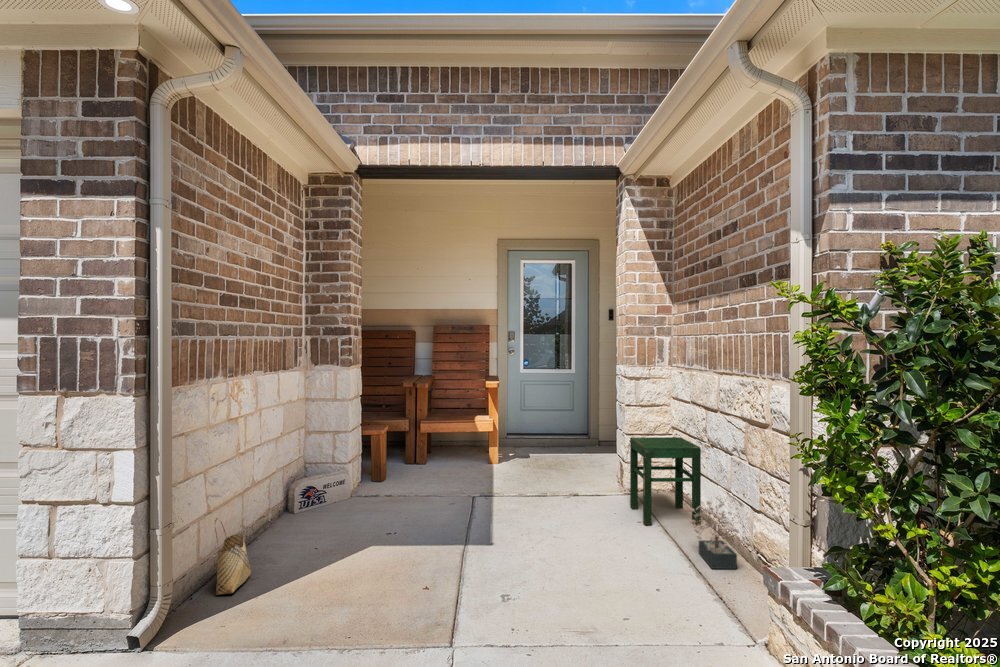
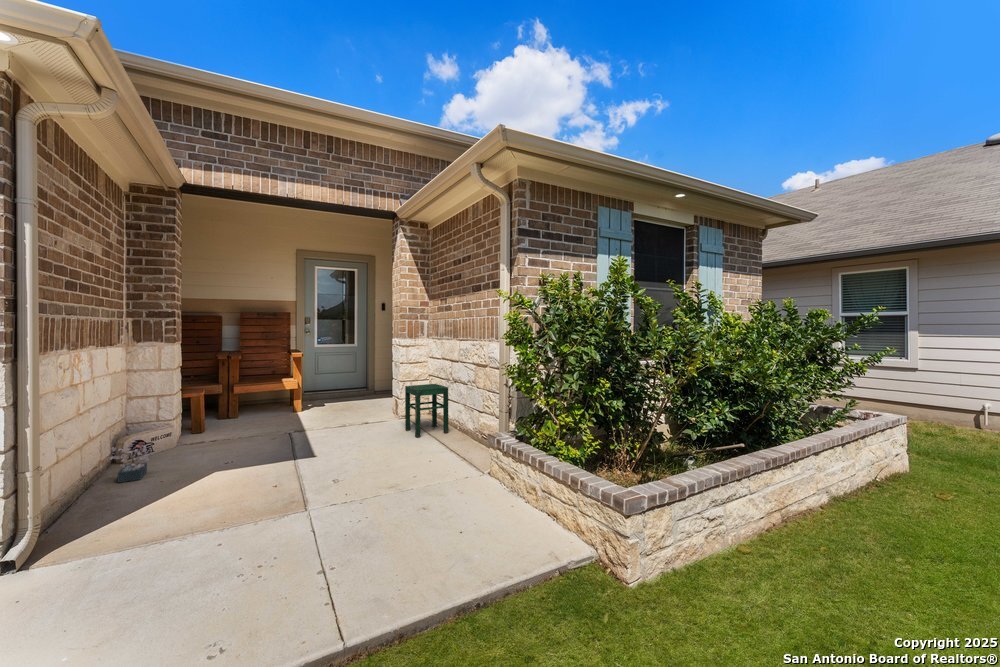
decorative plant: present [688,501,744,569] -> present [110,444,149,483]
woven basket: present [215,516,251,594] -> none [69,464,106,533]

